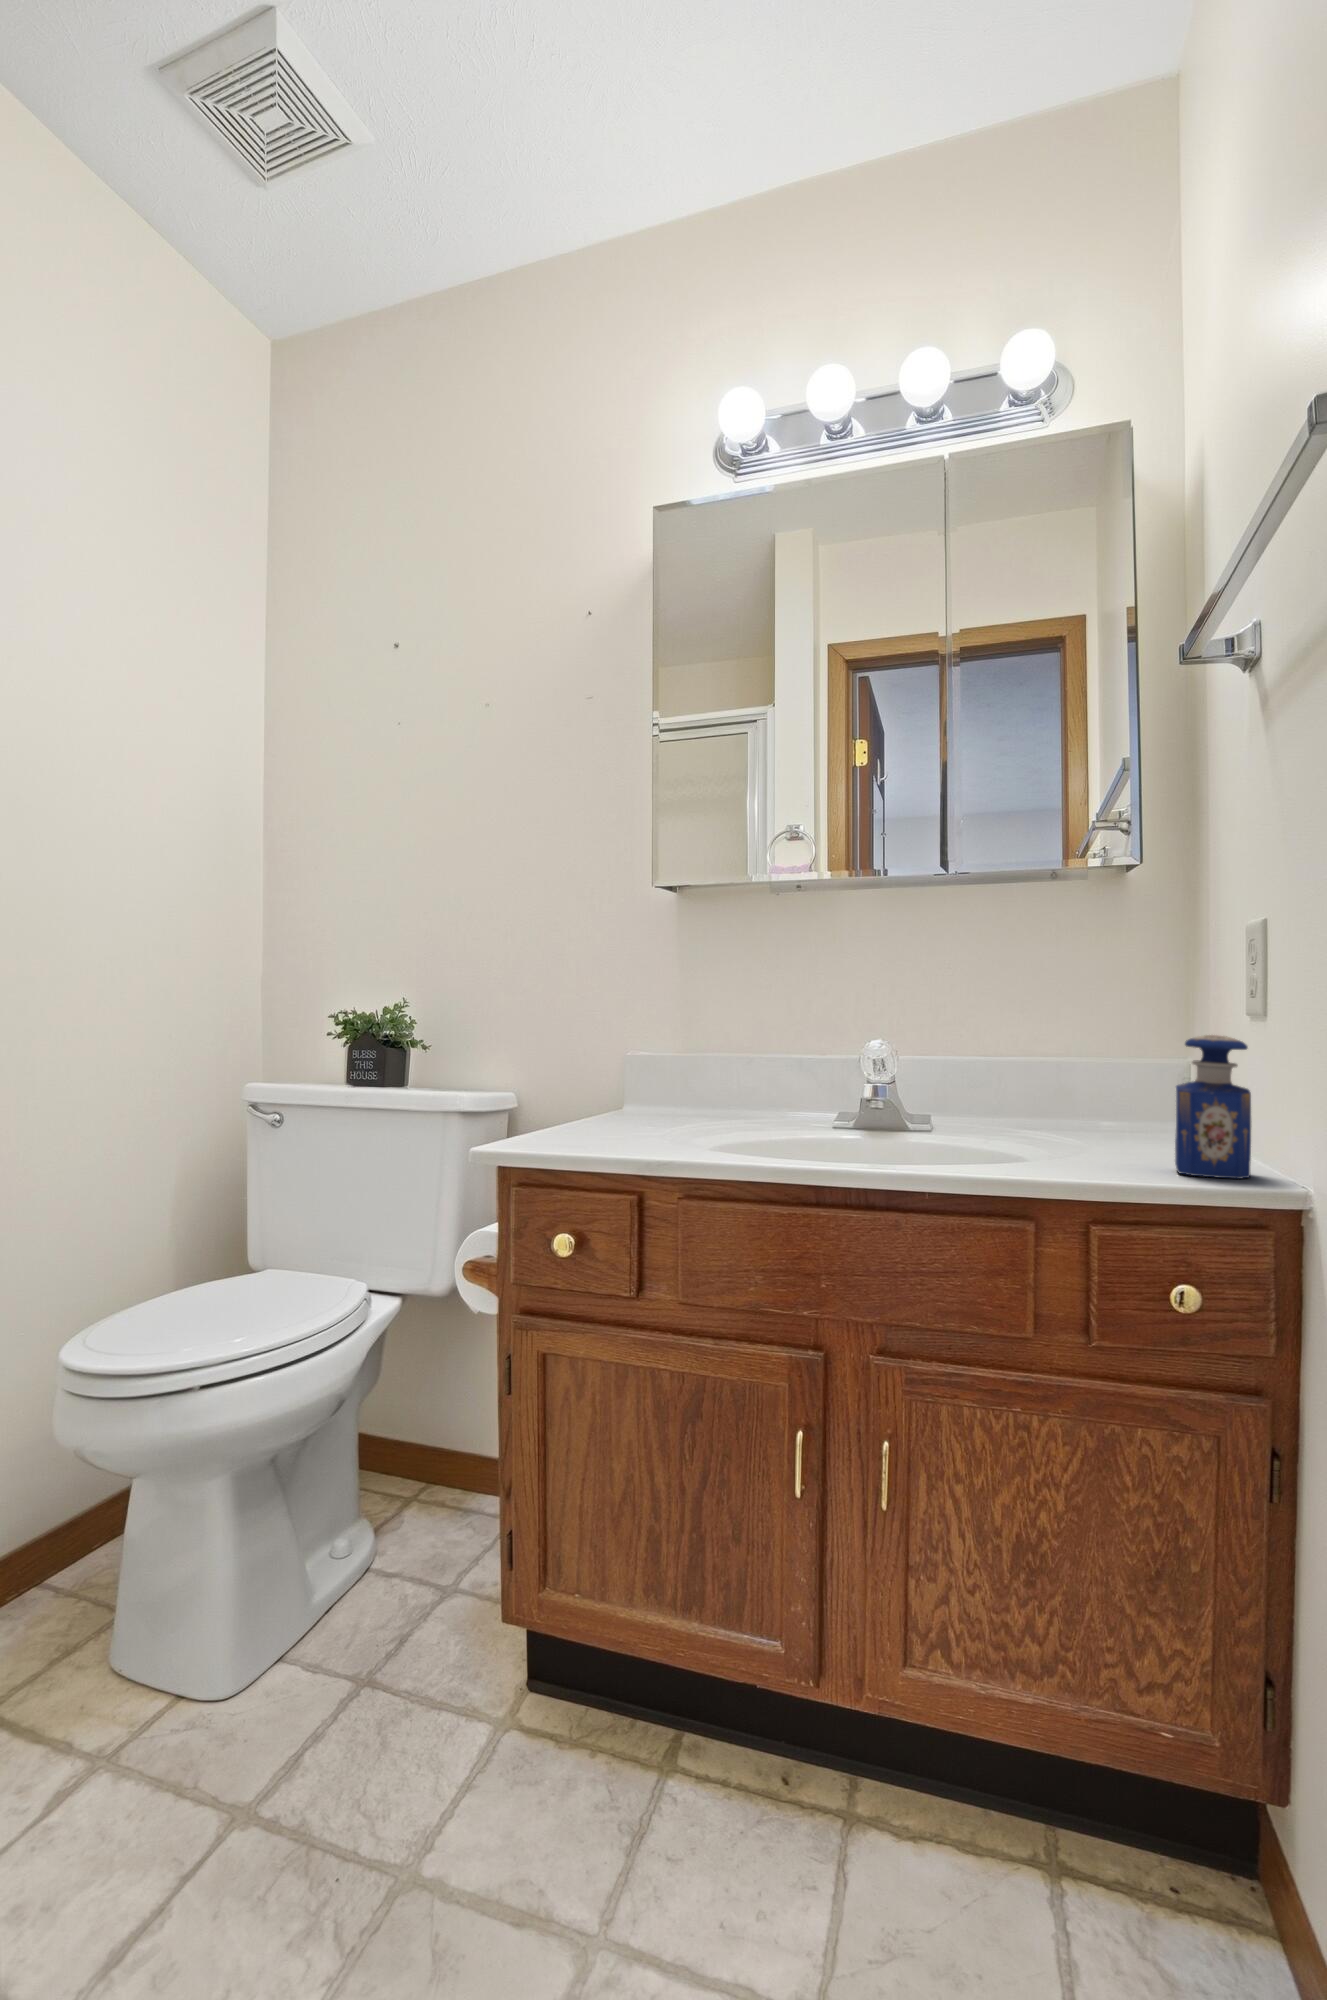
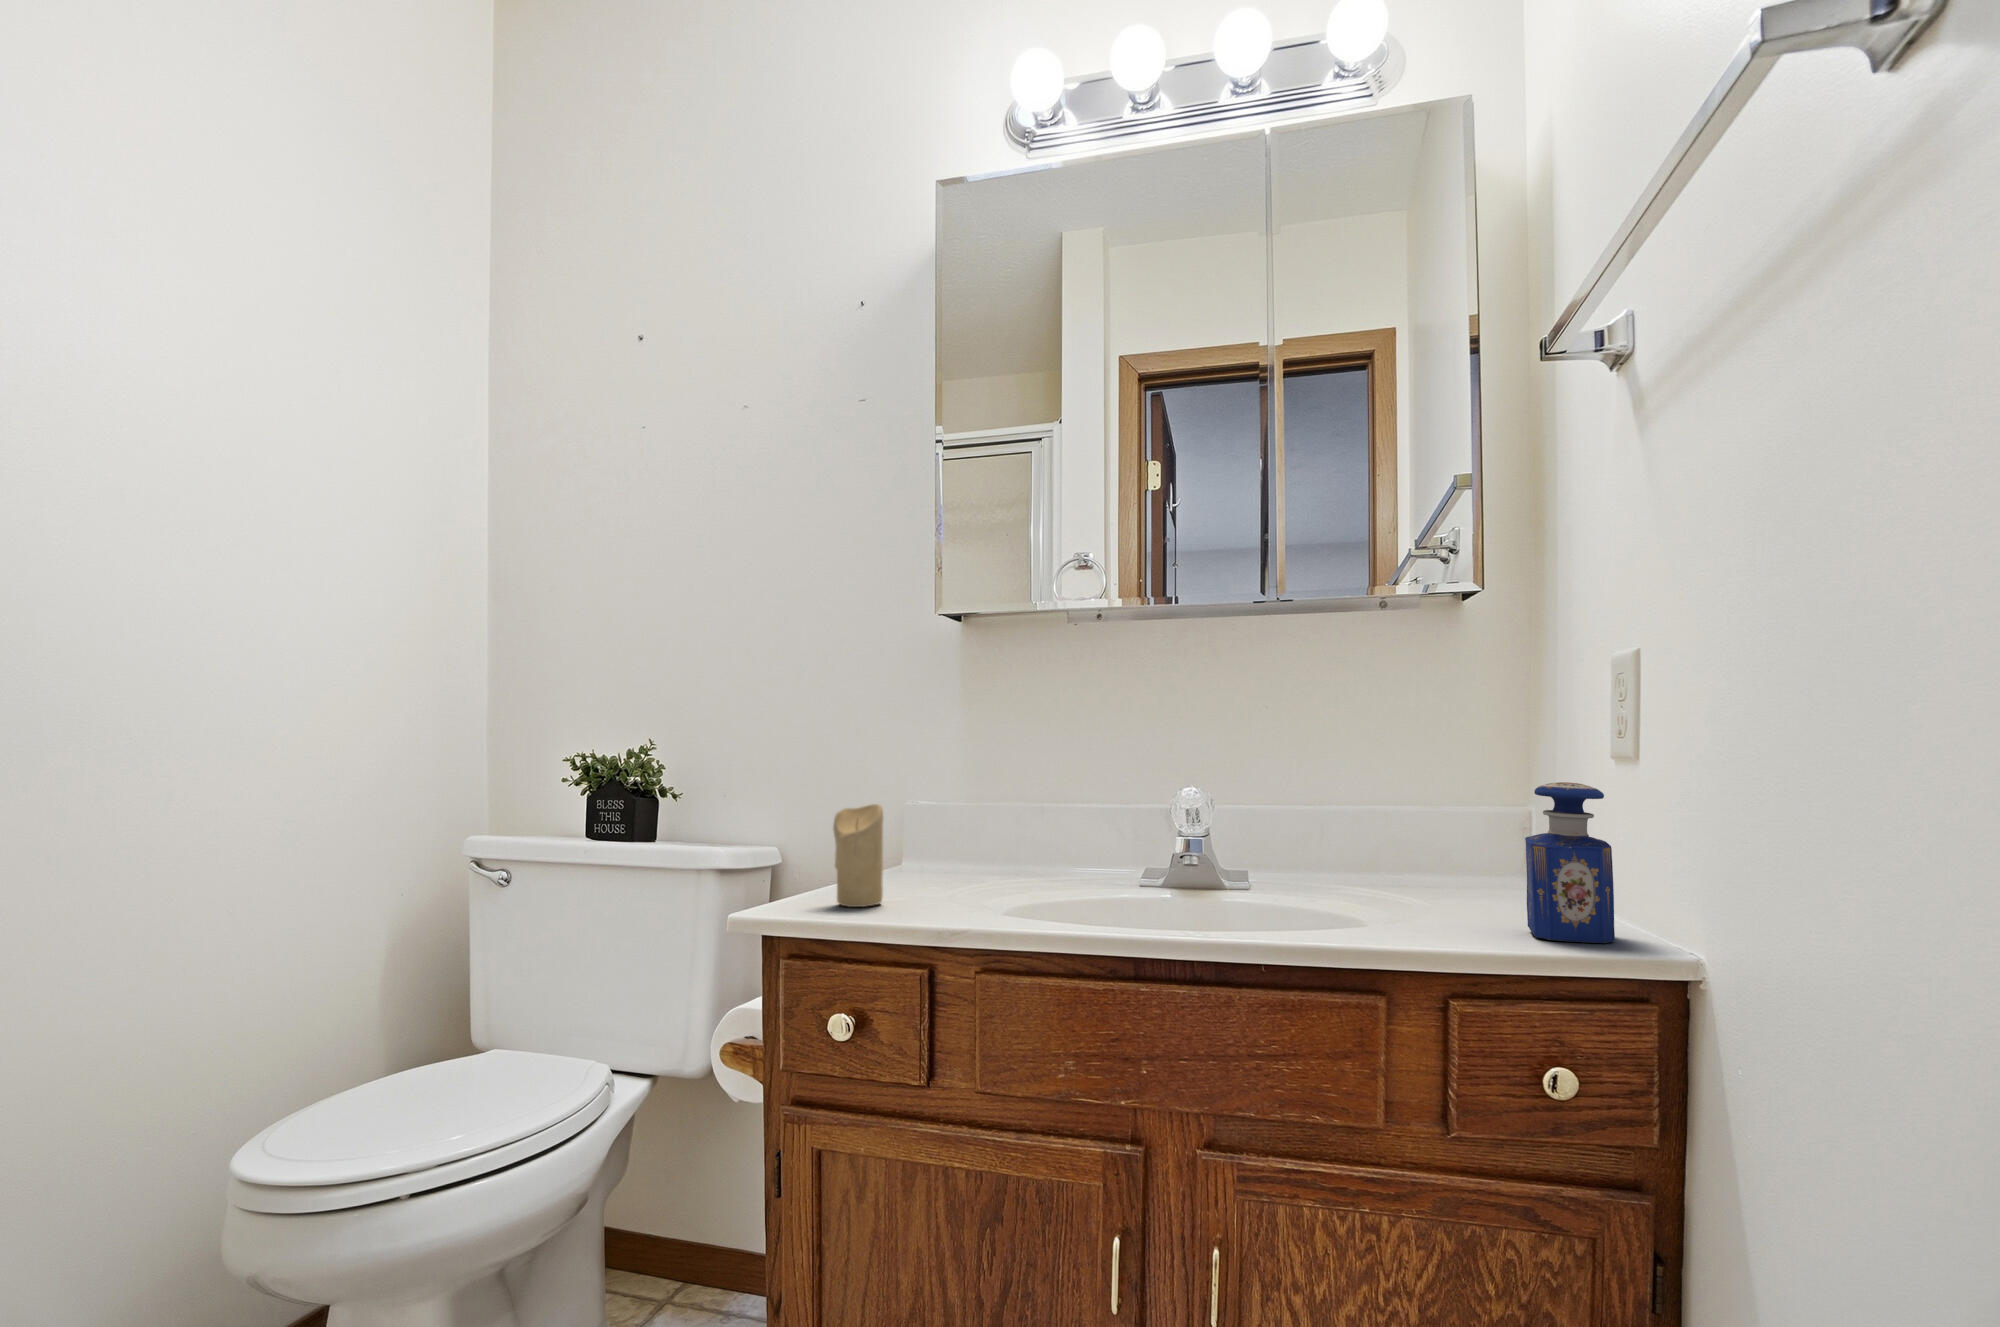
candle: none [558,1052,602,1141] -> present [833,804,883,907]

